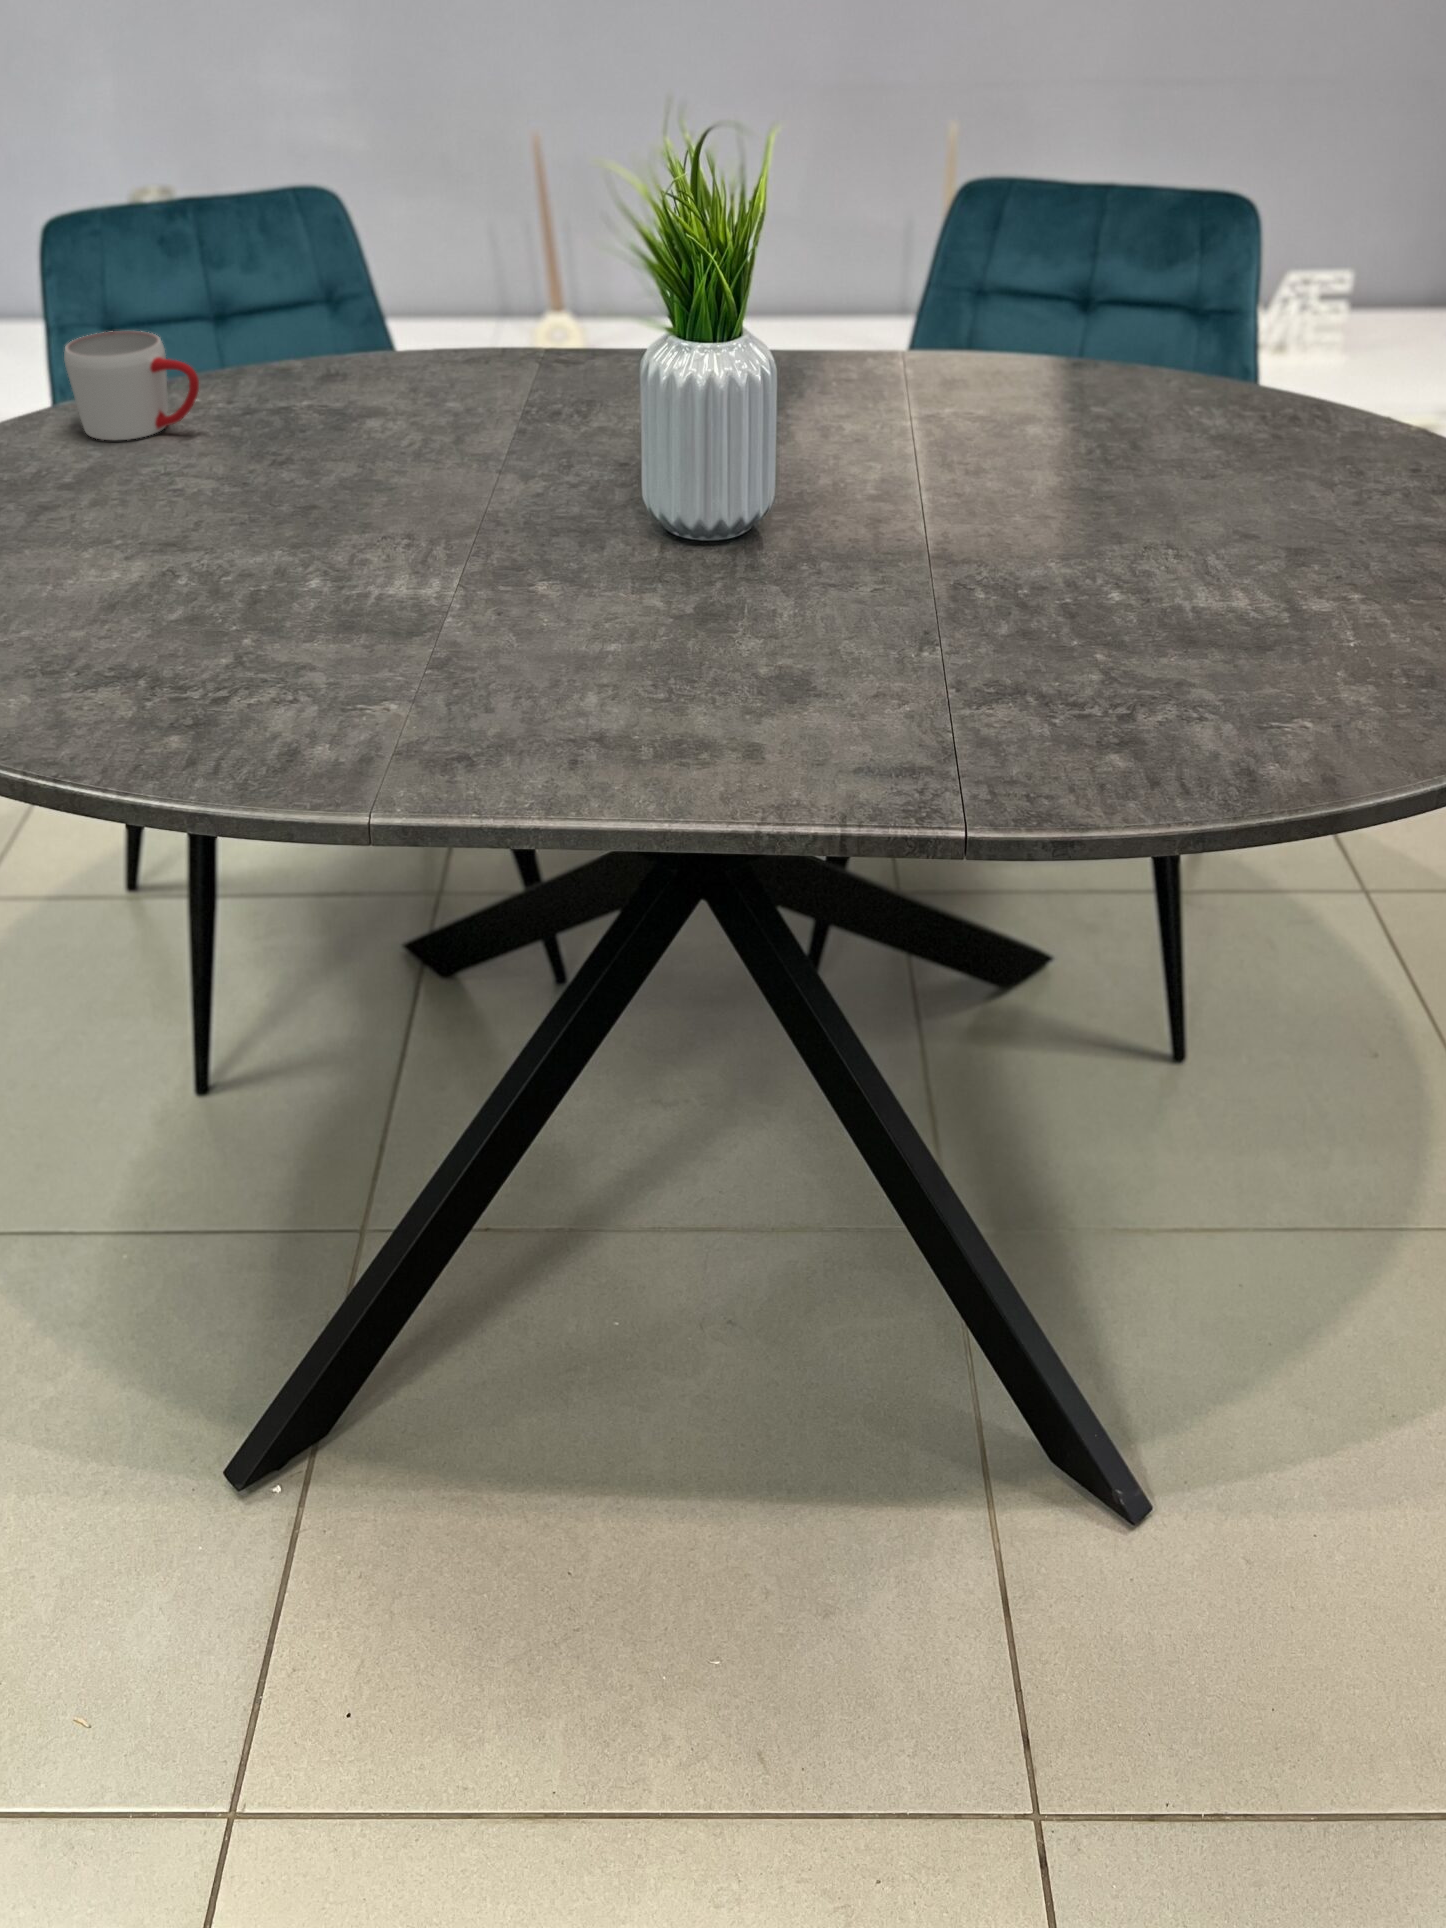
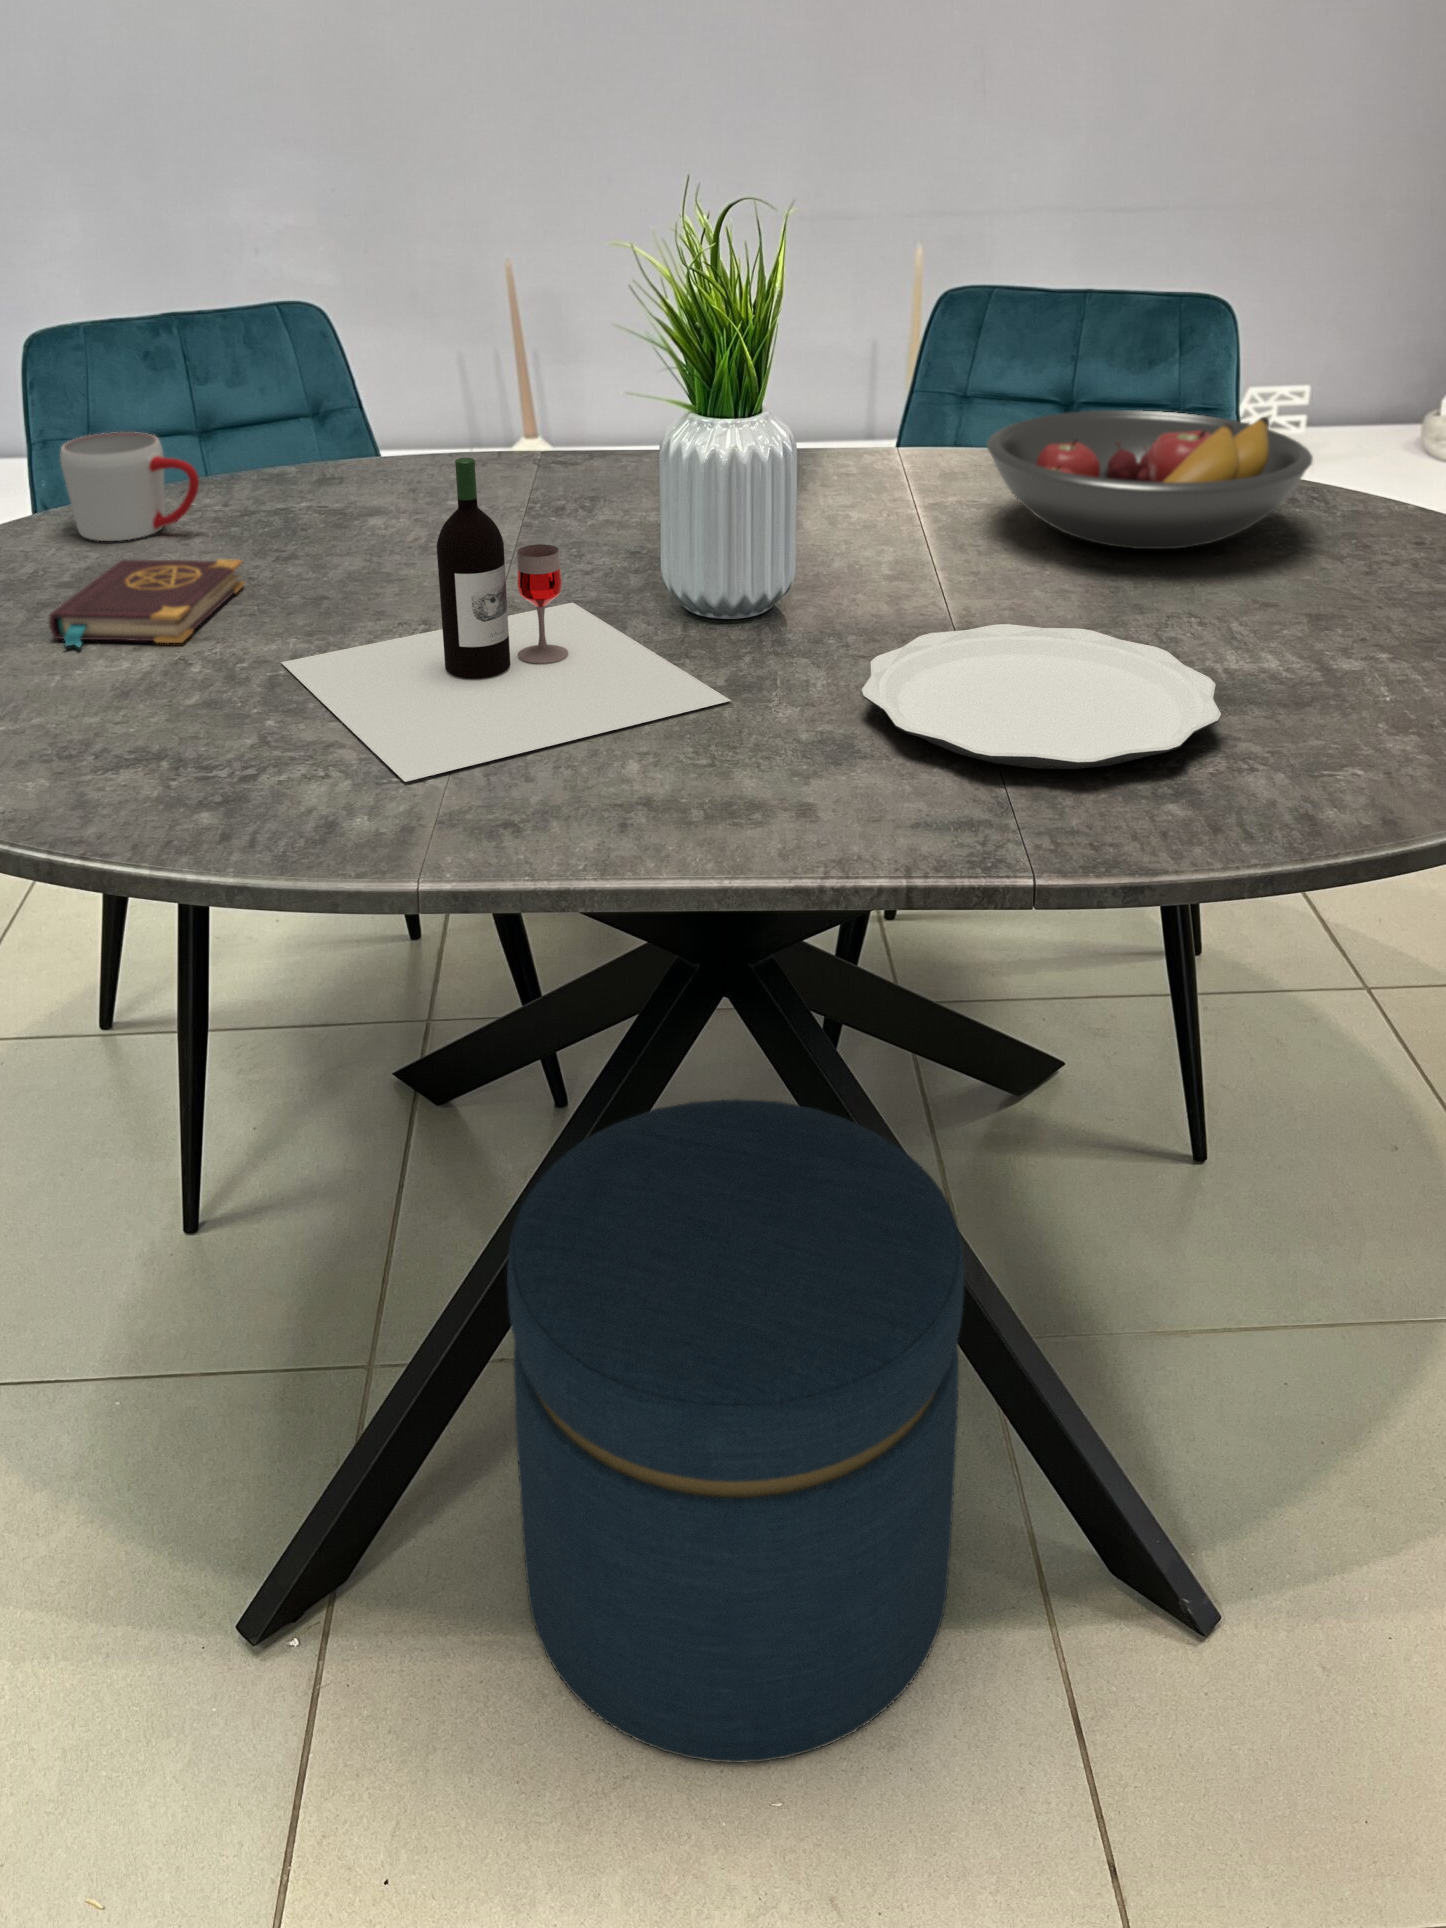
fruit bowl: none [981,323,1311,472] -> present [987,410,1313,549]
wine bottle: none [264,383,696,710] -> present [281,458,731,782]
book: none [44,464,239,557] -> present [49,559,245,647]
plate: none [822,555,1177,712] -> present [862,624,1221,769]
ottoman: none [473,1005,907,1619] -> present [507,1099,964,1763]

